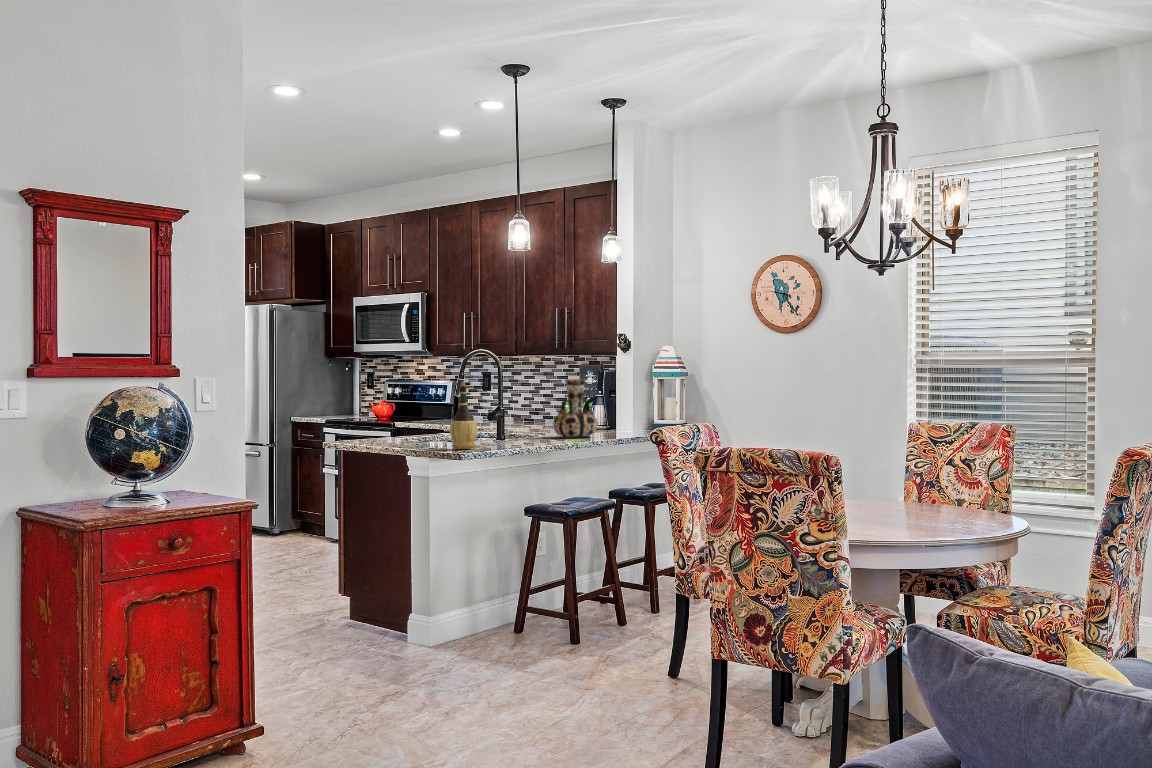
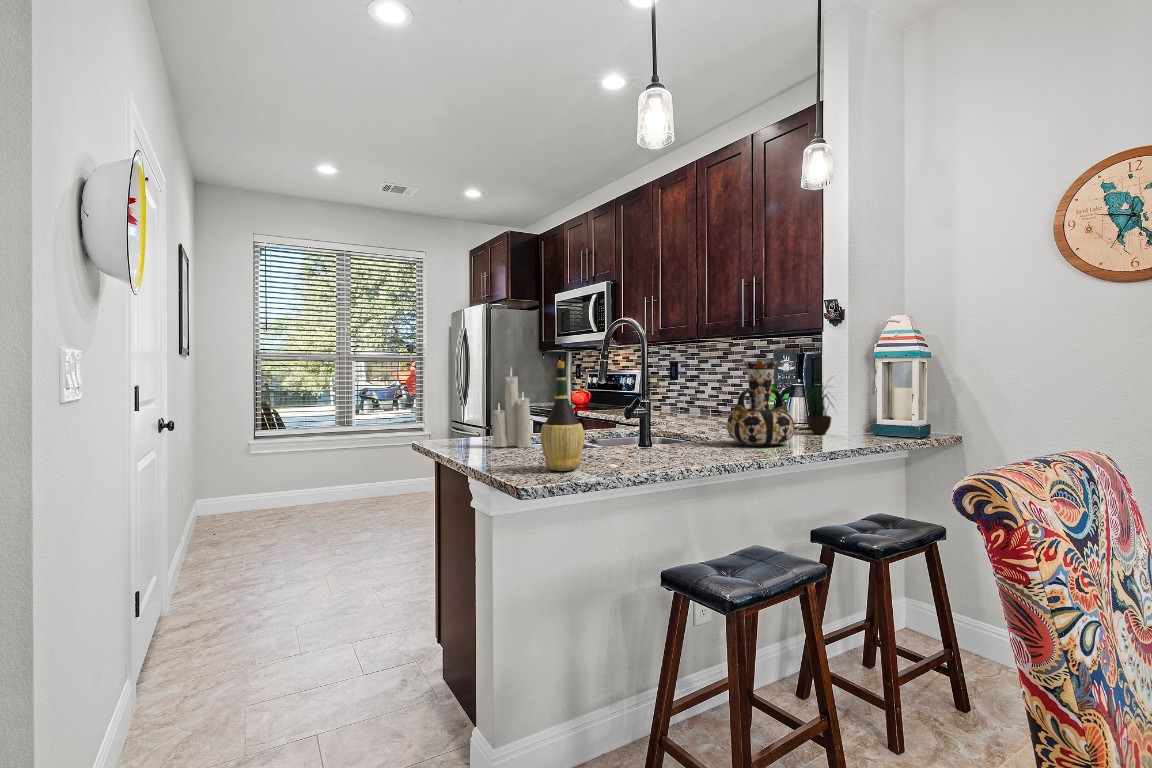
potted plant: none [597,369,628,432] -> present [806,370,834,434]
candle: none [381,379,412,444] -> present [492,371,532,448]

